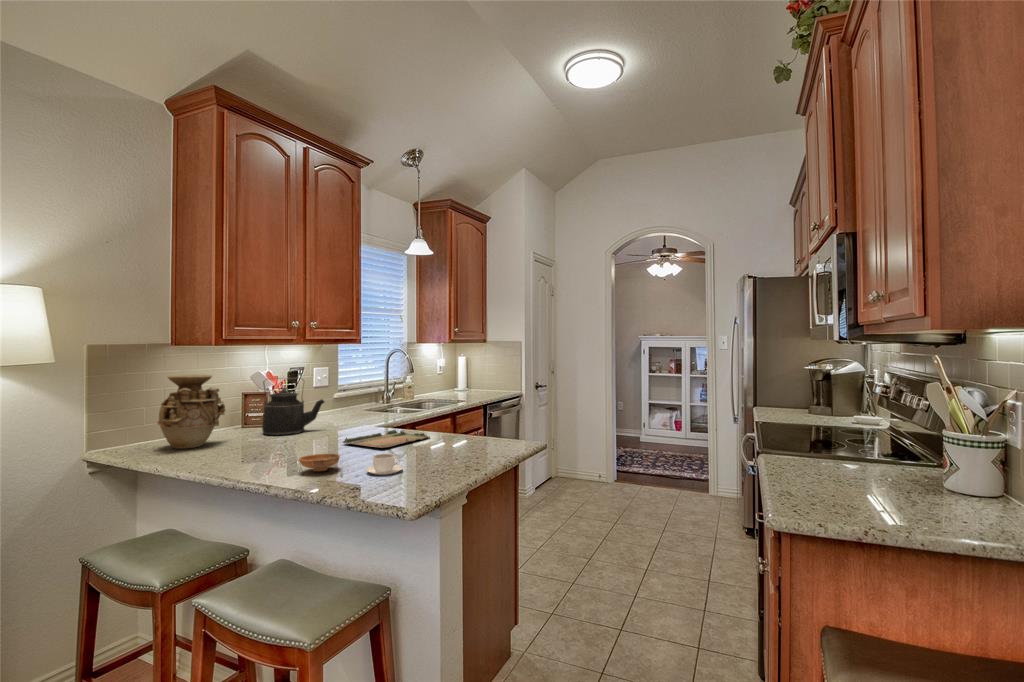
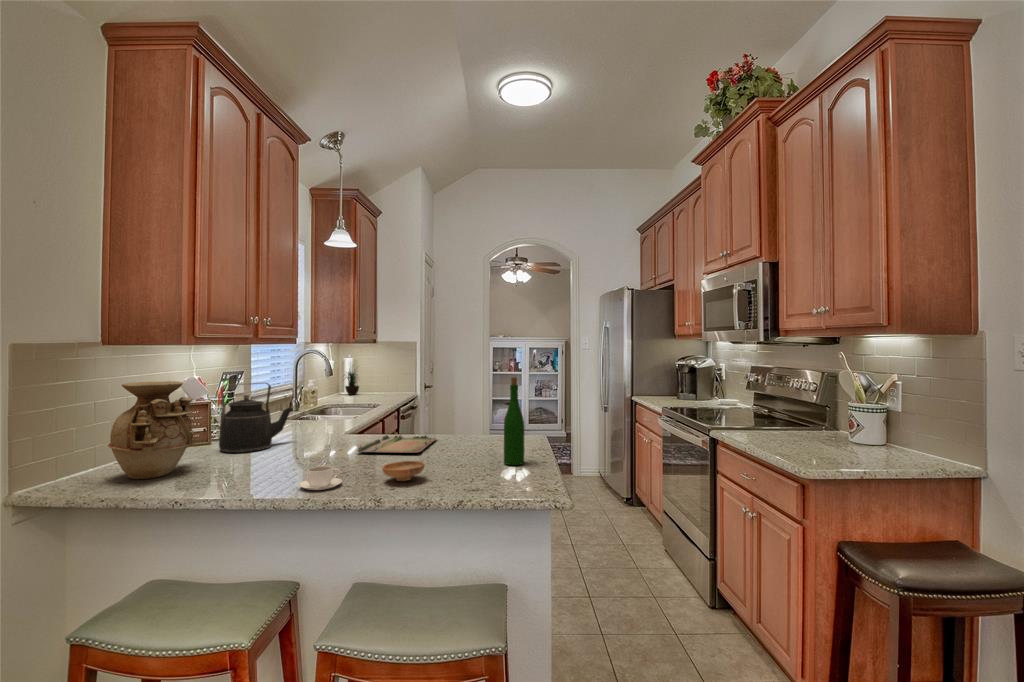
potted plant: none [453,352,472,392] -> present [345,369,359,395]
wine bottle: none [427,379,450,469] -> present [504,377,524,465]
coffee cup: present [366,454,403,475] -> present [299,466,342,490]

